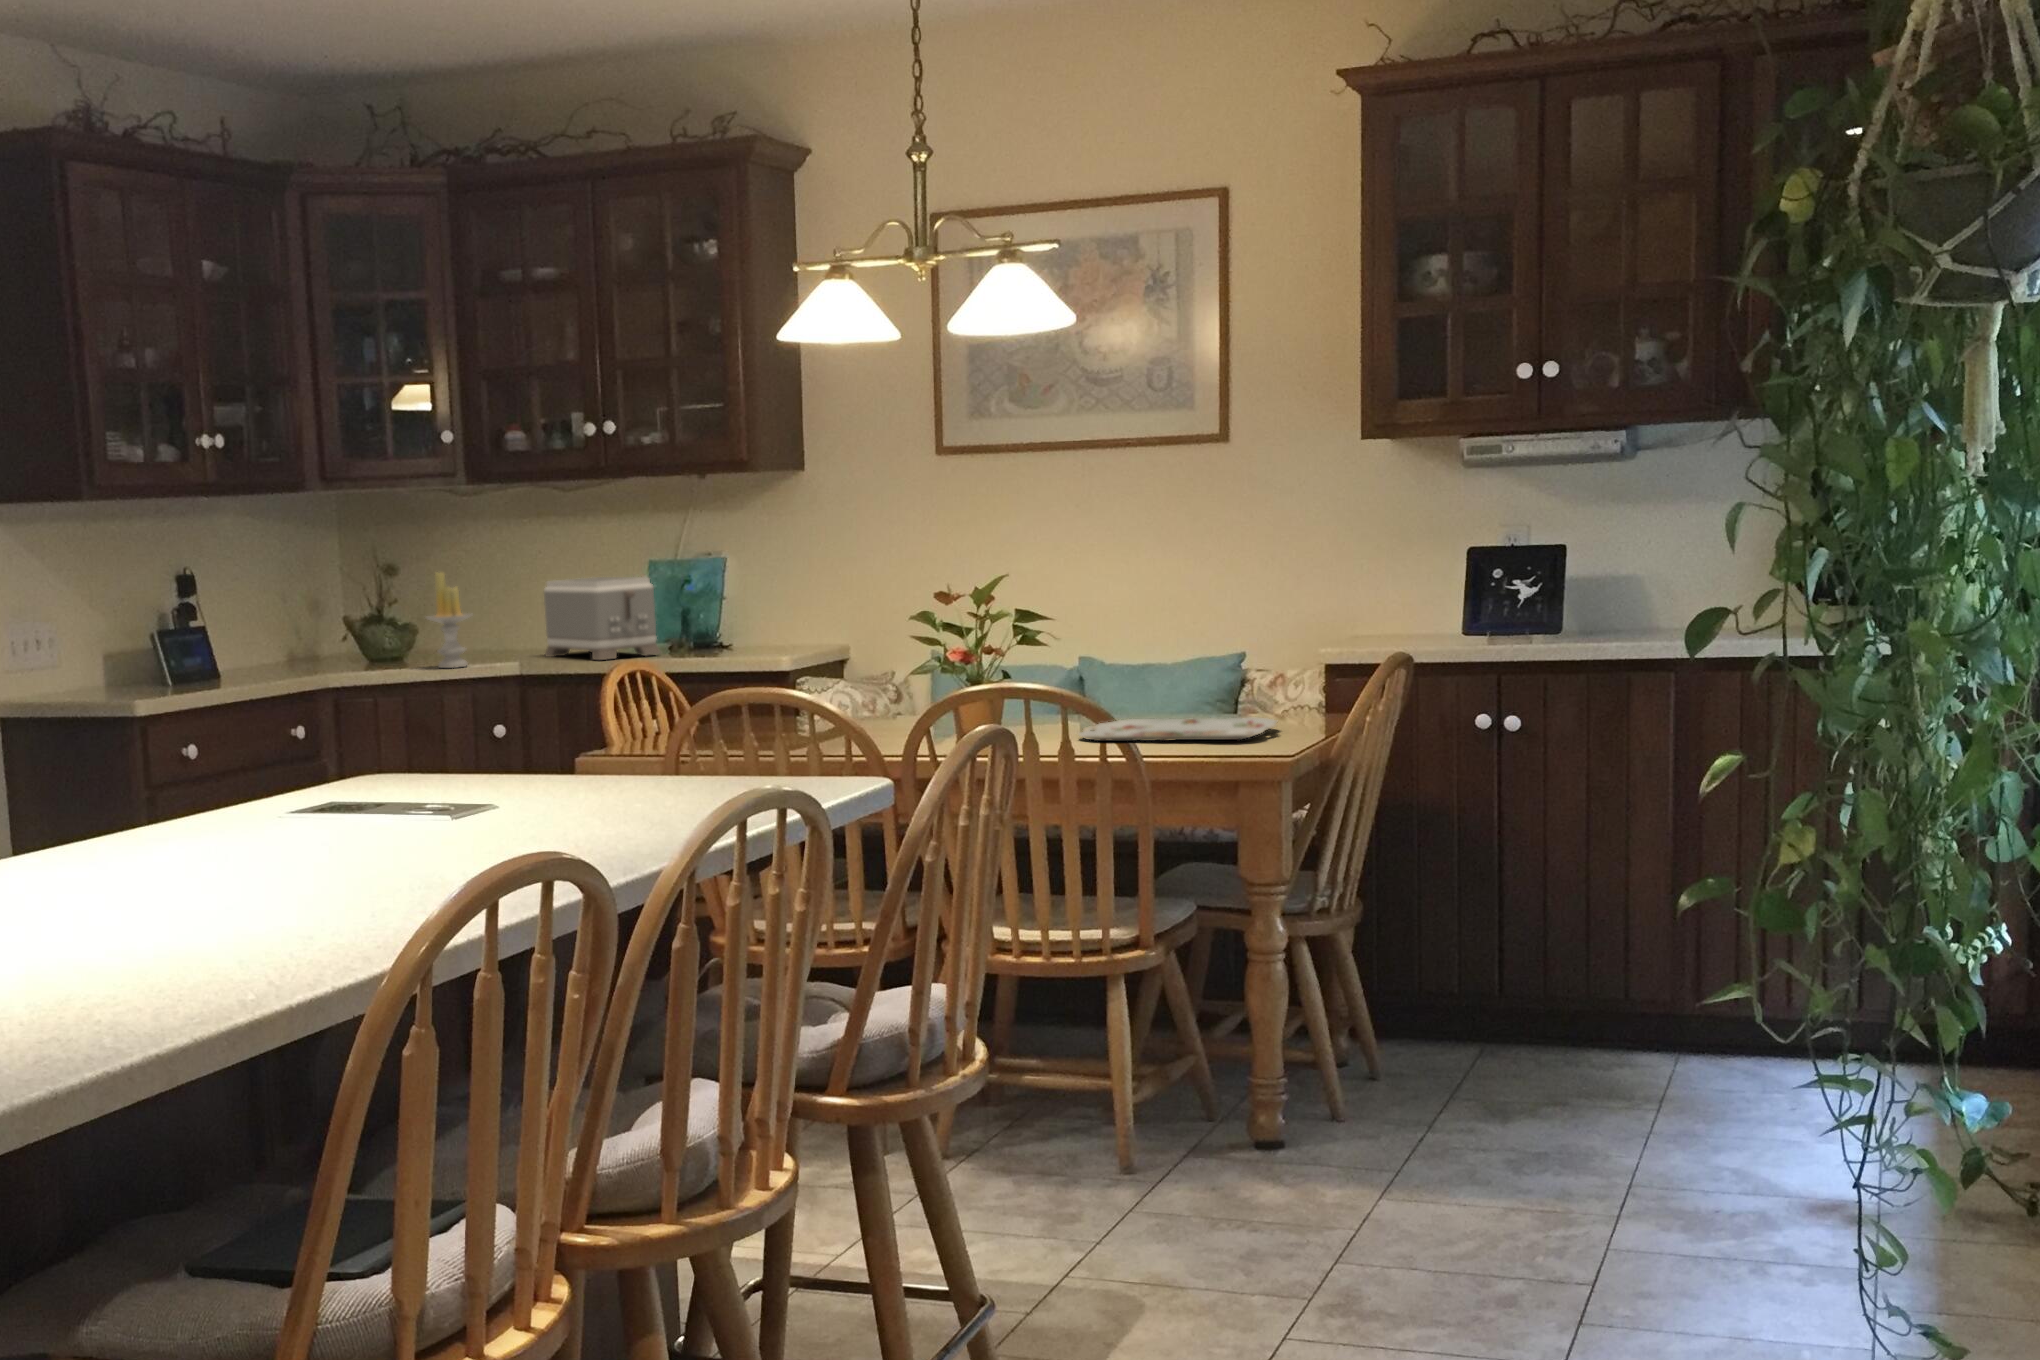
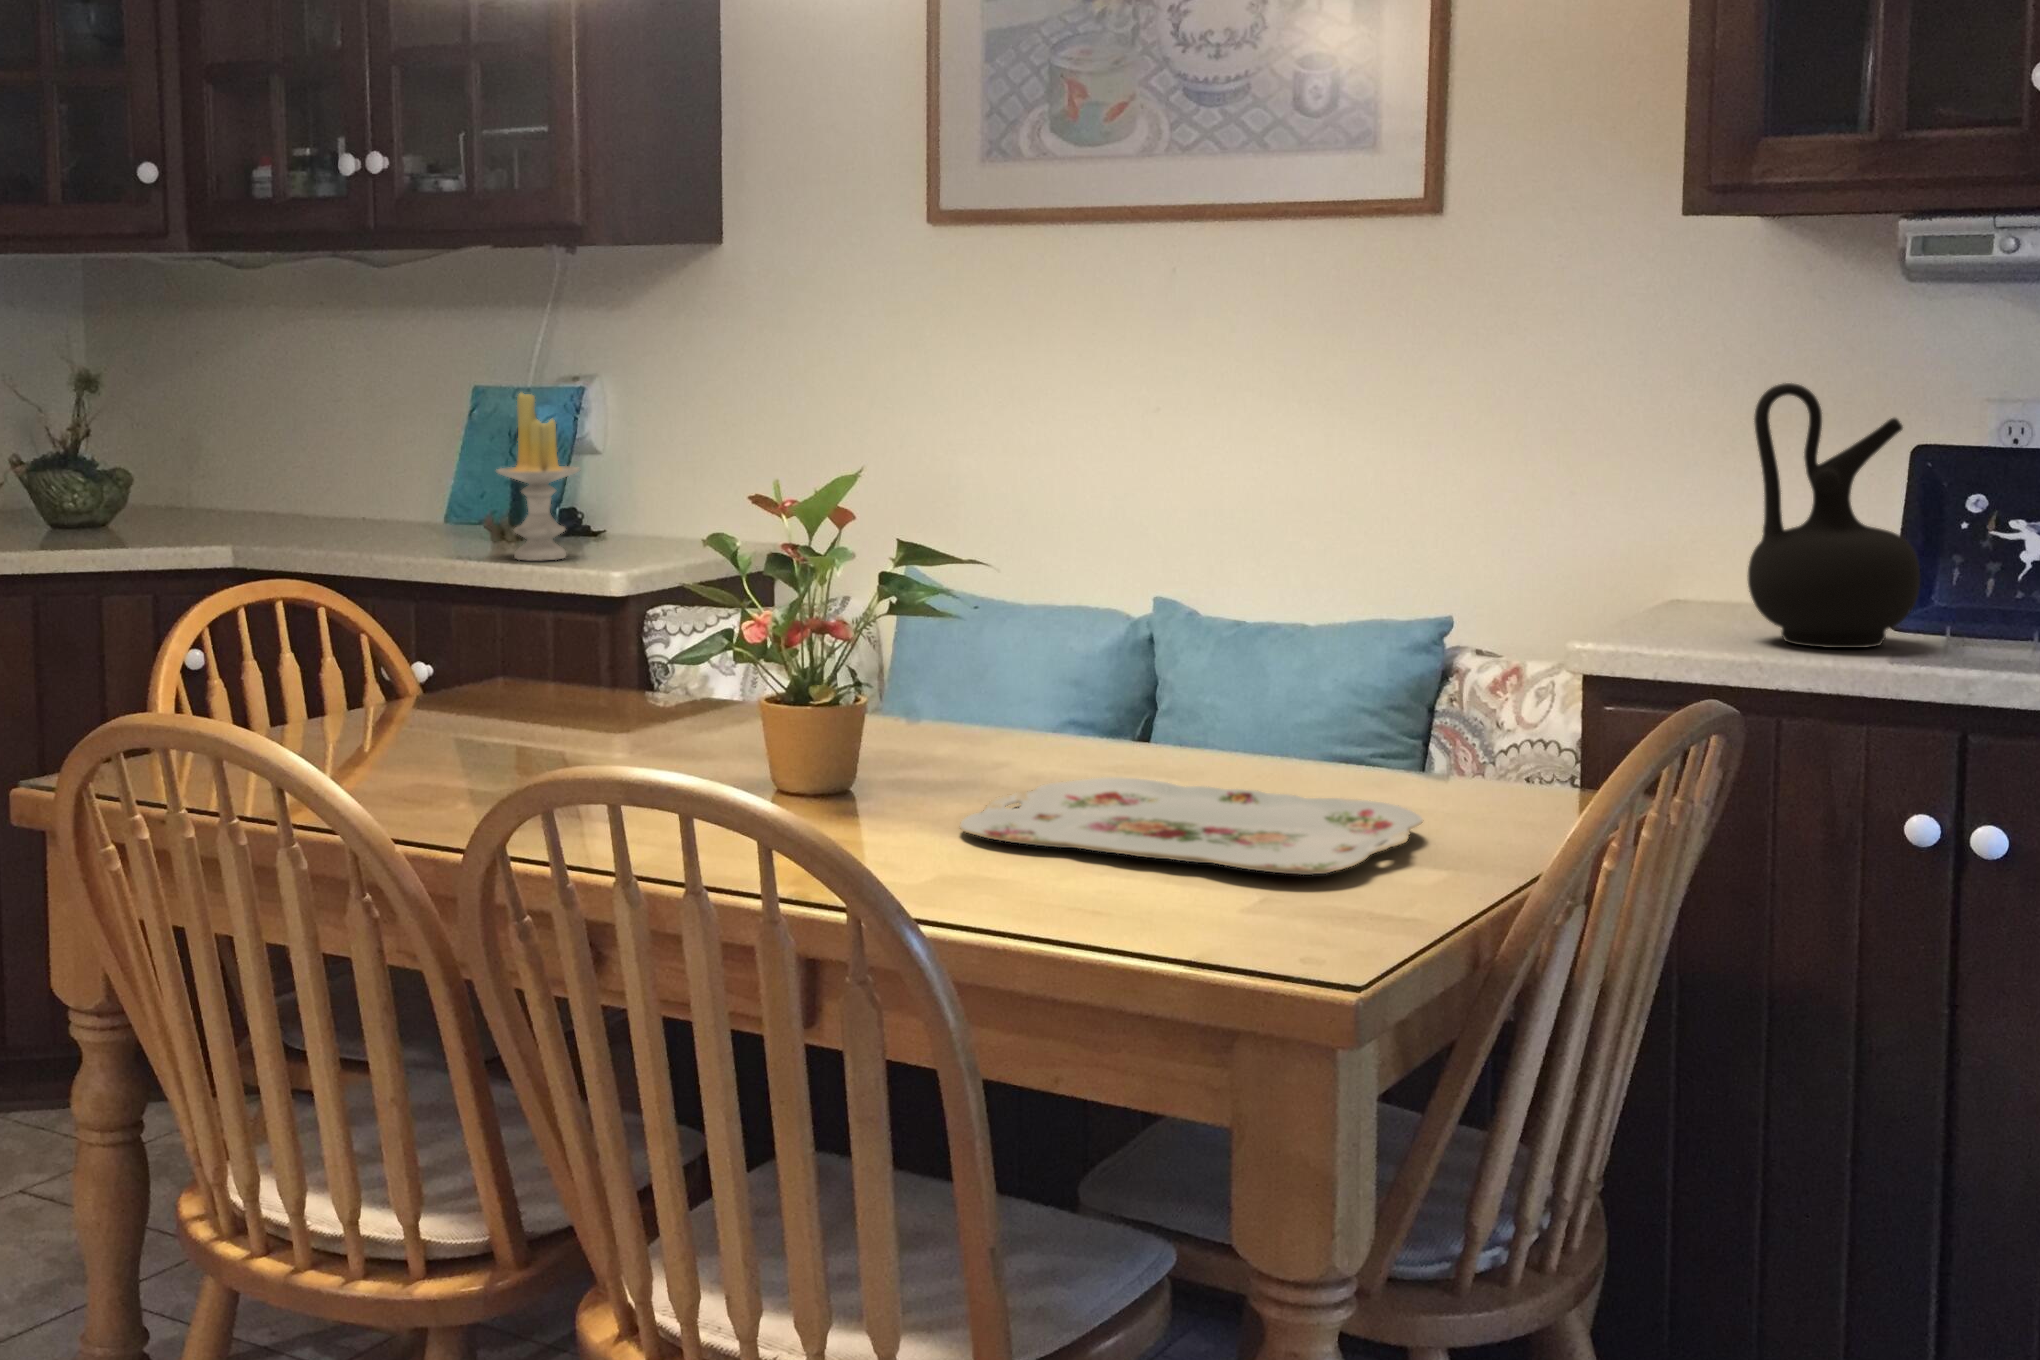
ceramic jug: none [1398,520,1476,645] -> present [1747,383,1920,648]
candle: present [426,573,472,668] -> present [497,393,580,560]
toaster: present [544,577,661,660] -> none [299,408,464,550]

